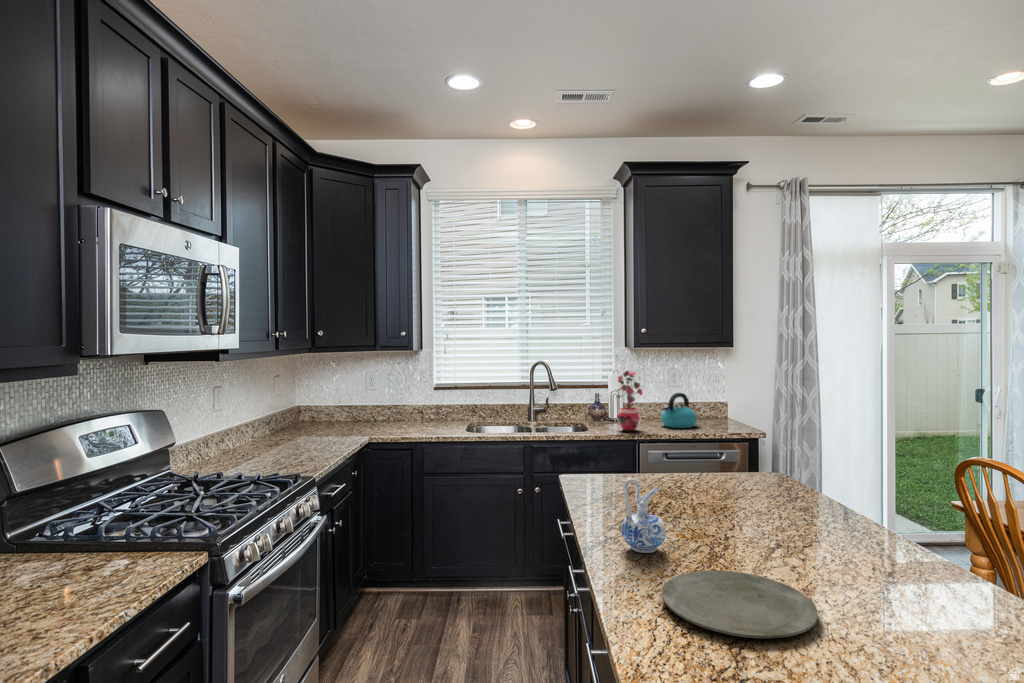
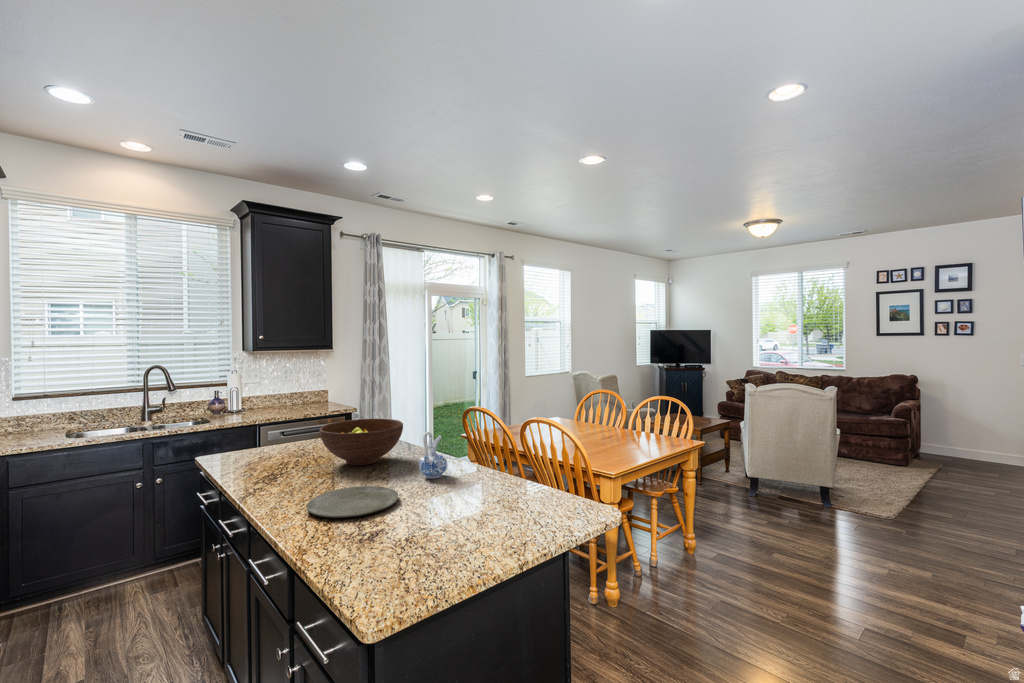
potted plant: present [617,371,642,431] -> none [233,369,262,419]
kettle: present [661,393,697,428] -> none [276,385,306,413]
fruit bowl: none [697,456,834,532] -> present [320,419,403,465]
ceramic pitcher: present [621,478,666,553] -> present [419,432,447,479]

